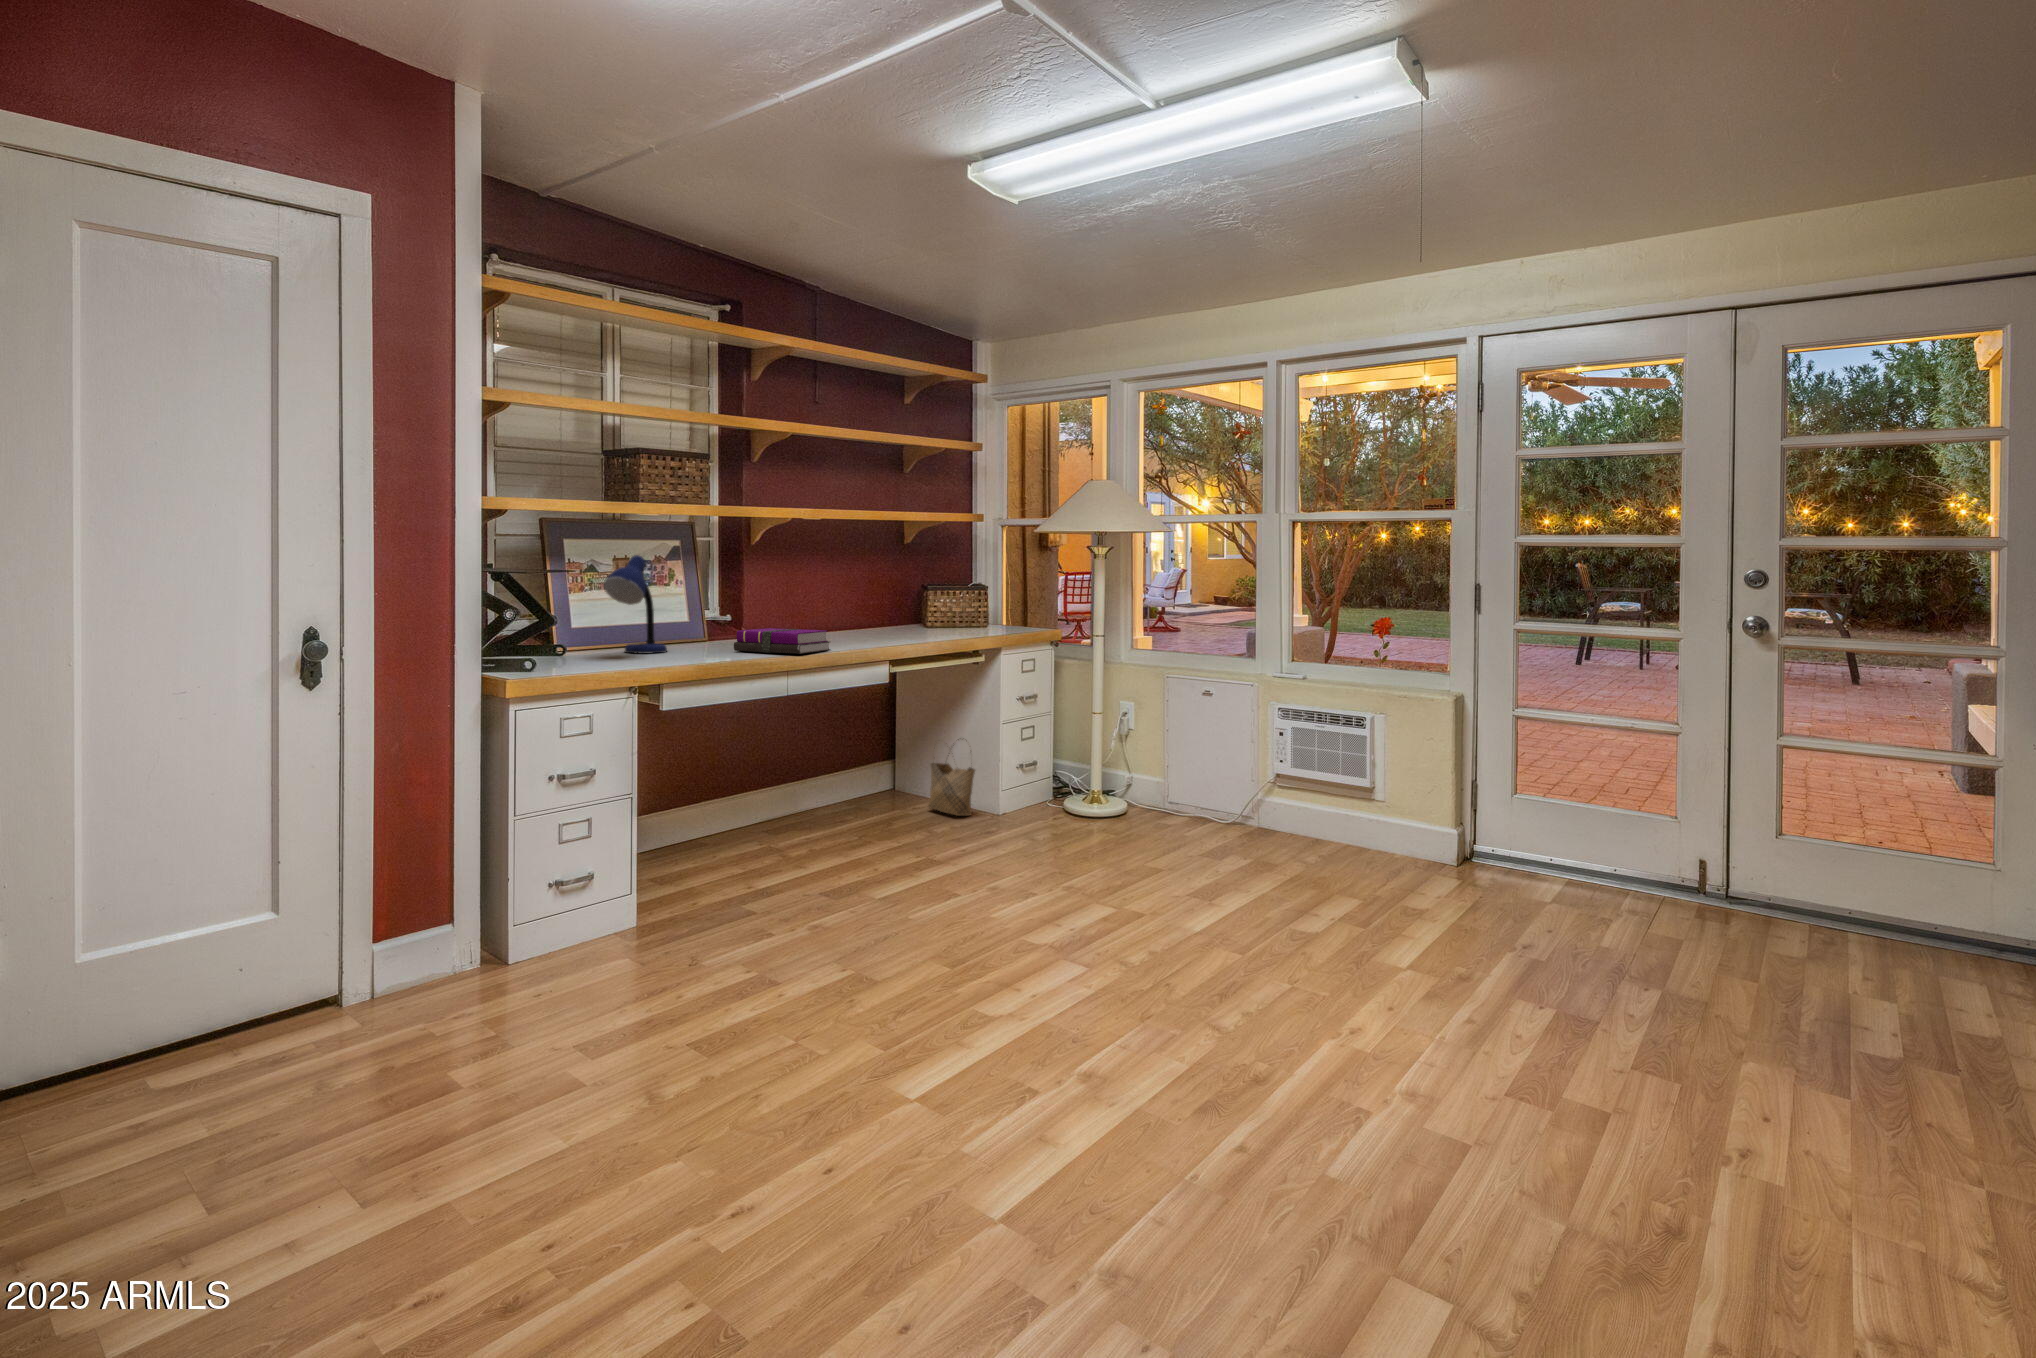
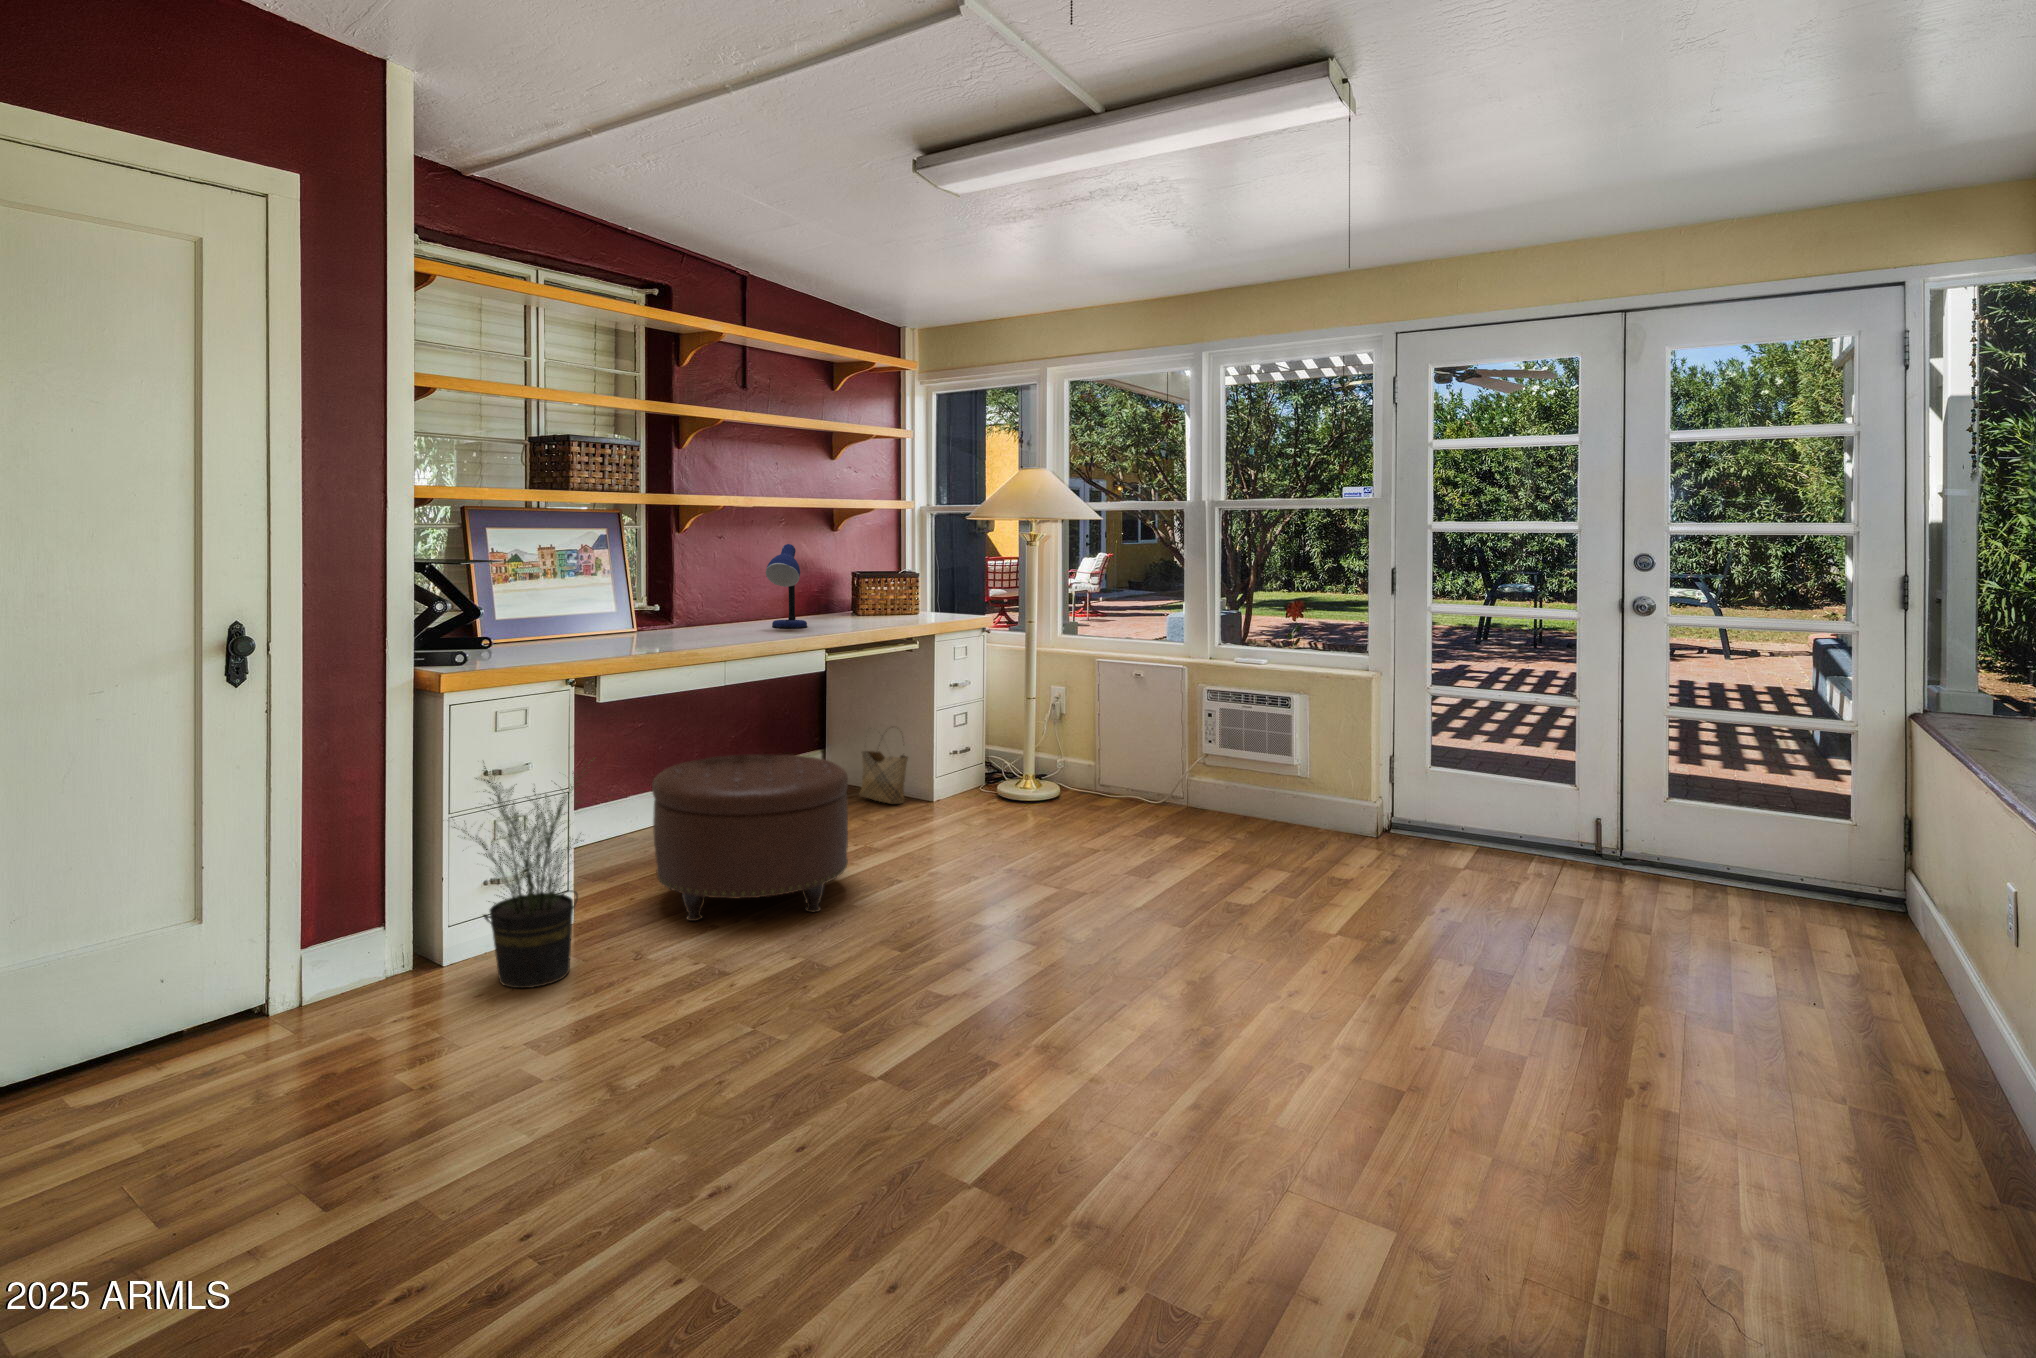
desk lamp: present [604,555,667,654] -> present [766,544,807,628]
notebook: present [734,628,830,654] -> none [667,618,766,644]
potted plant: none [495,761,651,991] -> present [454,761,587,988]
ottoman: none [712,764,905,928] -> present [652,754,848,921]

